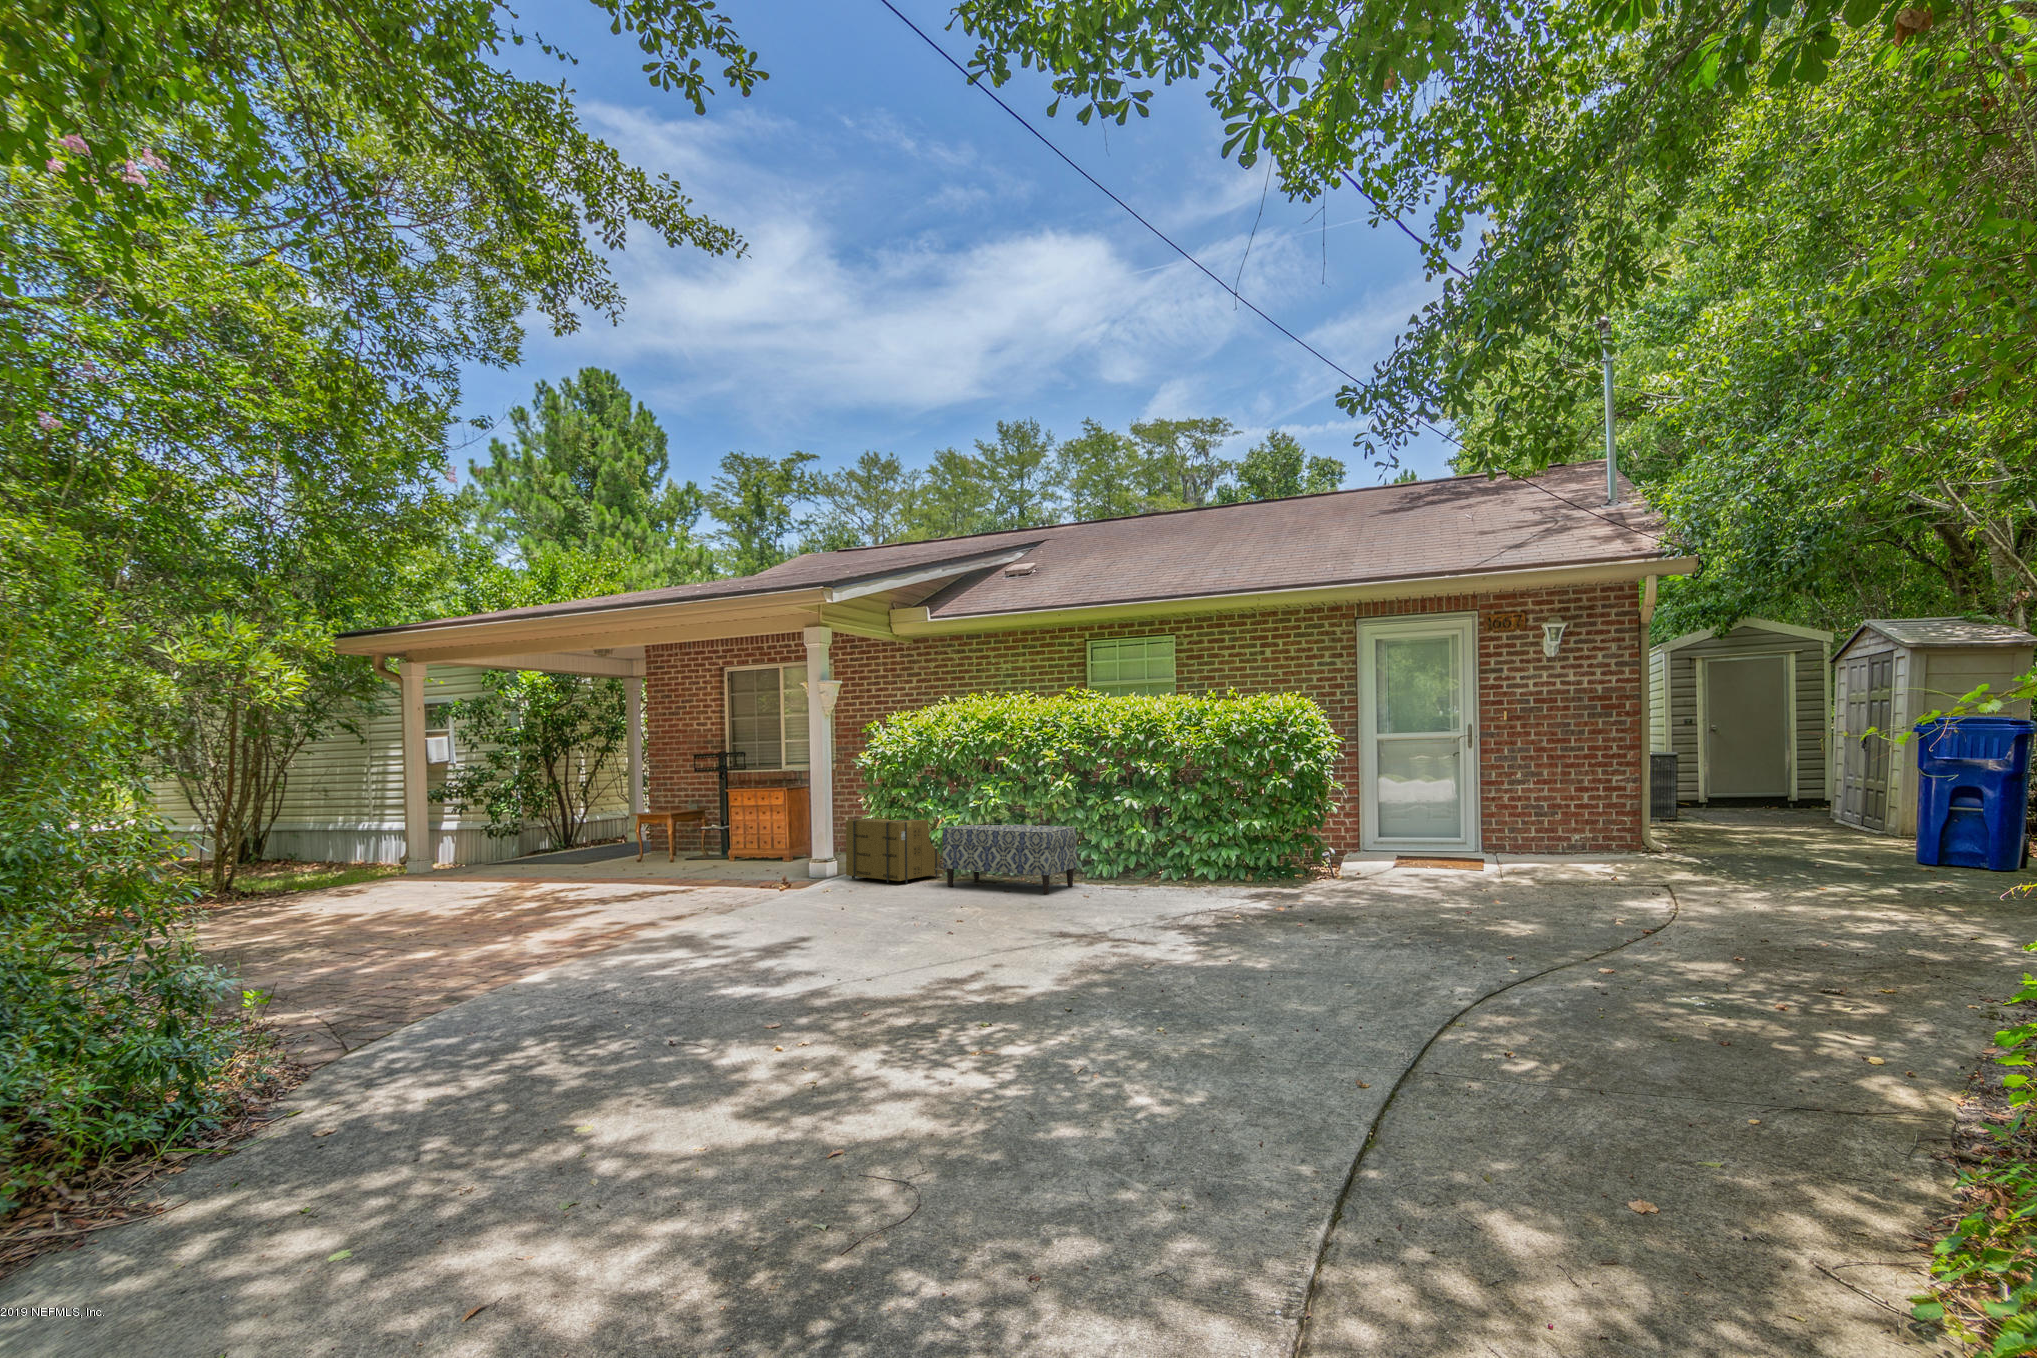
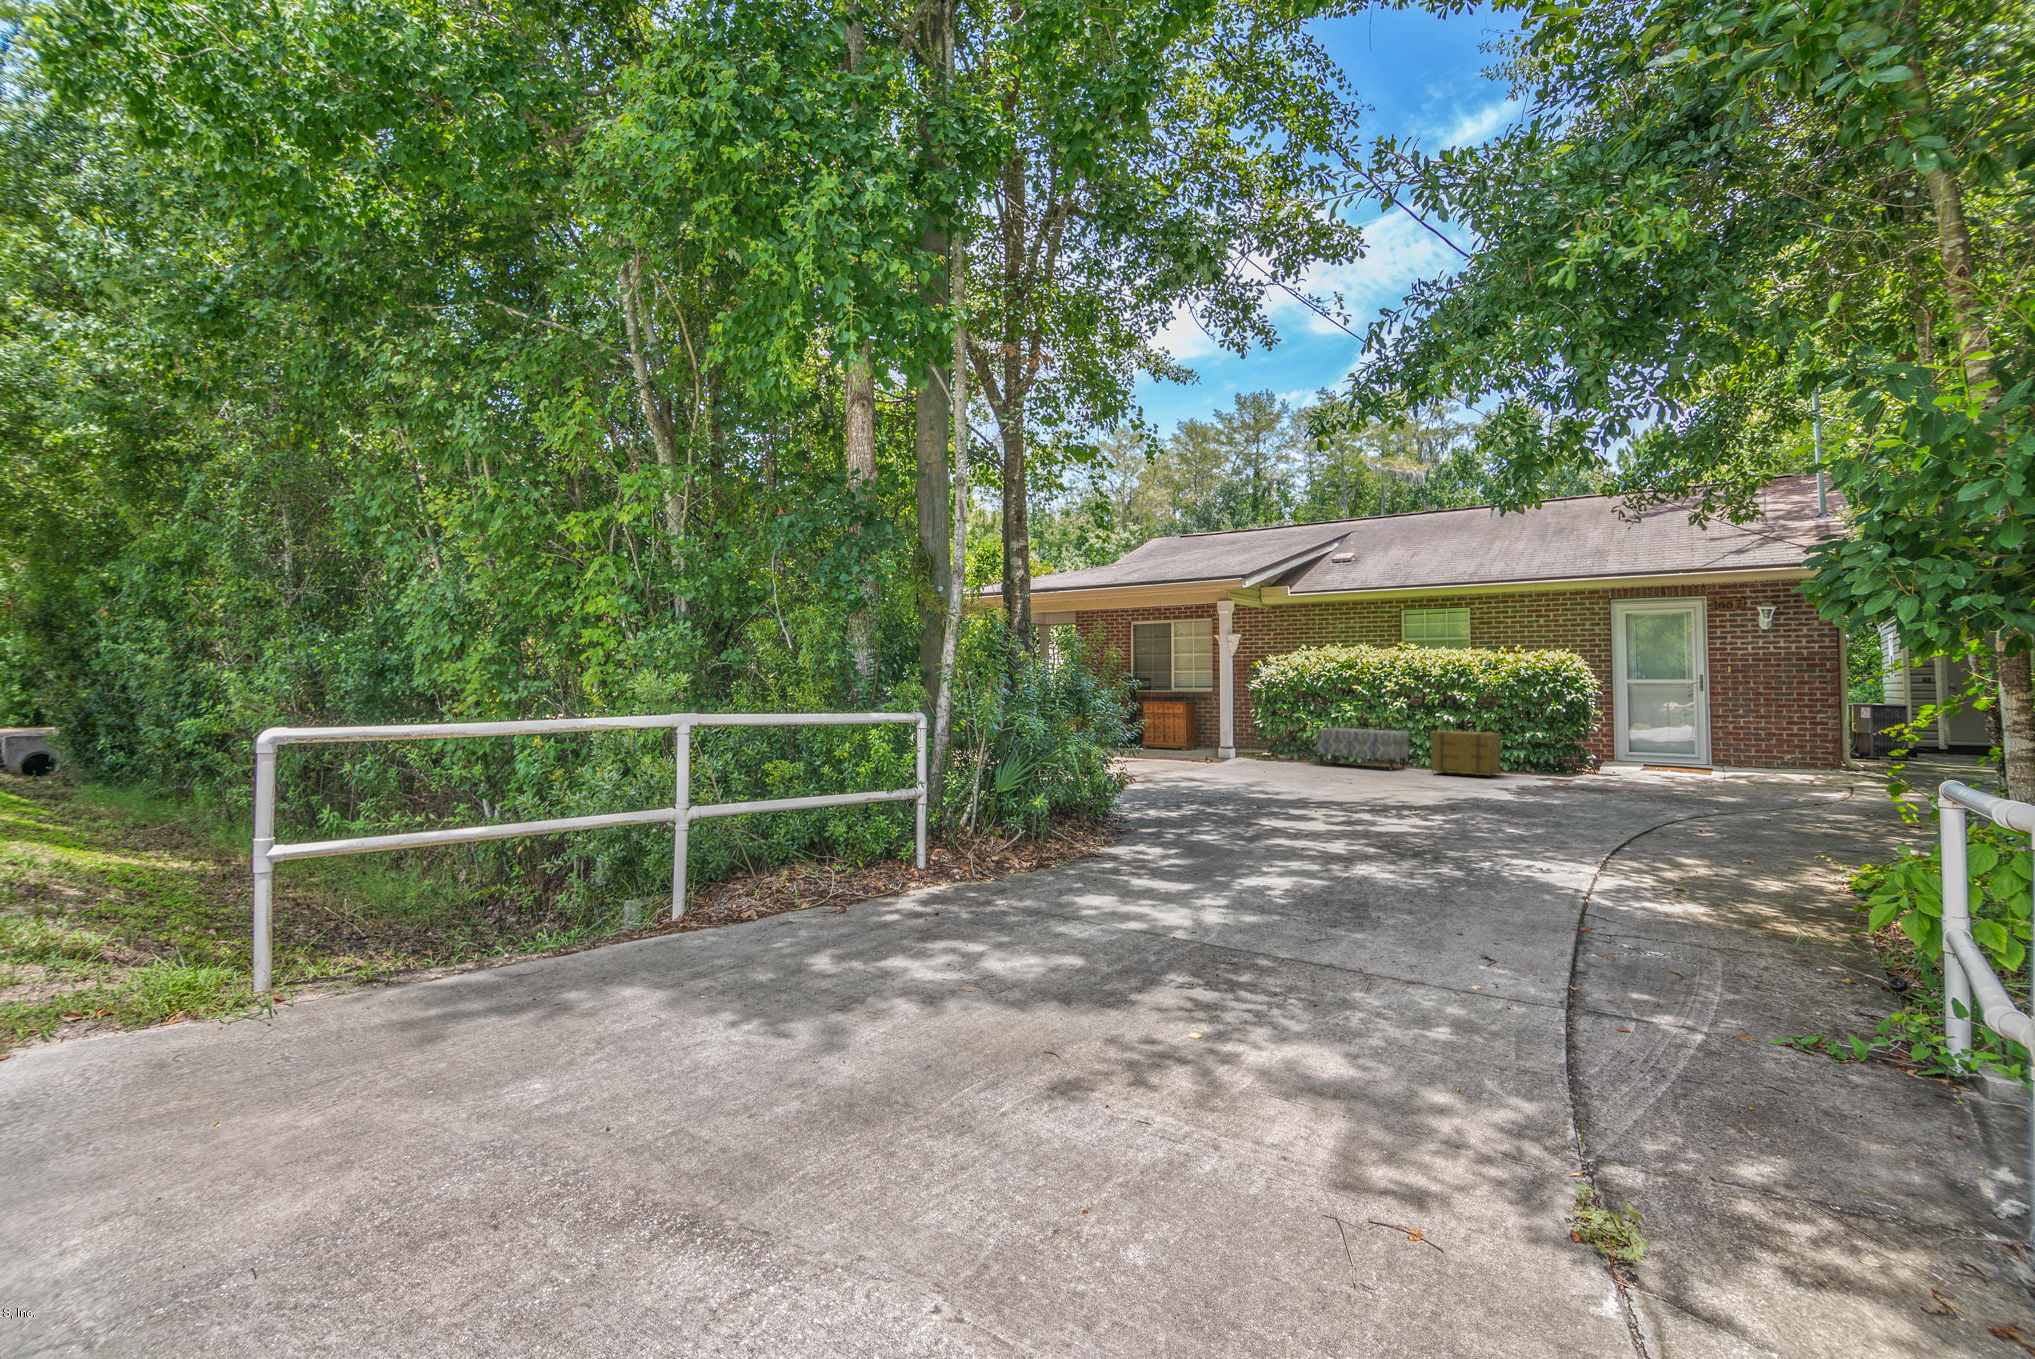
cardboard box: present [846,818,943,884] -> present [1431,730,1501,776]

